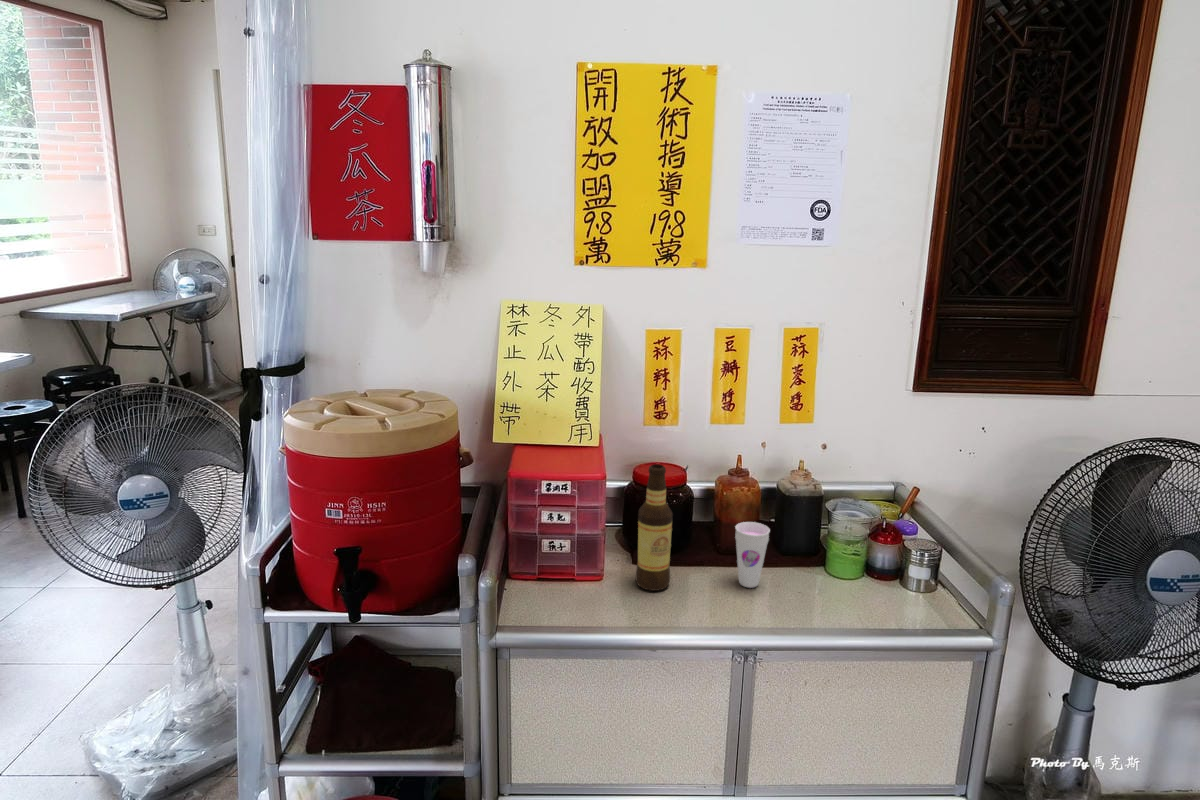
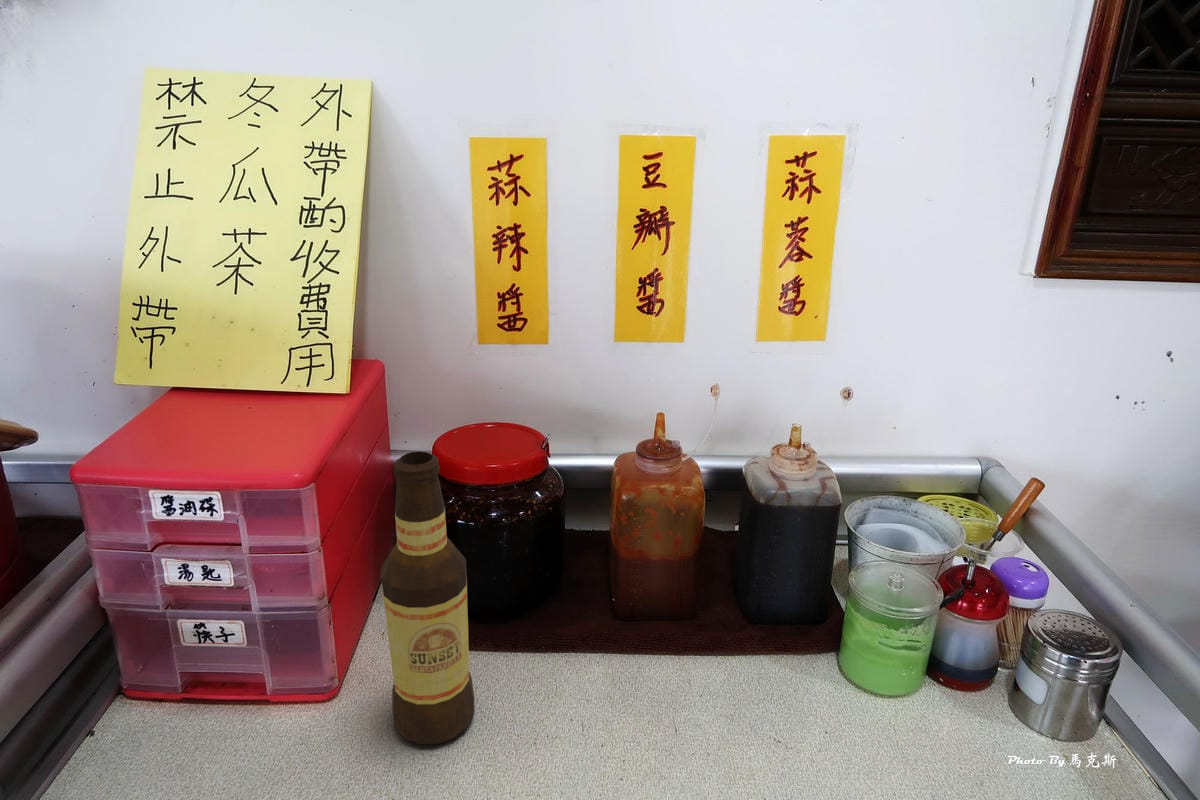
cup: present [735,522,770,588] -> none [623,578,706,731]

